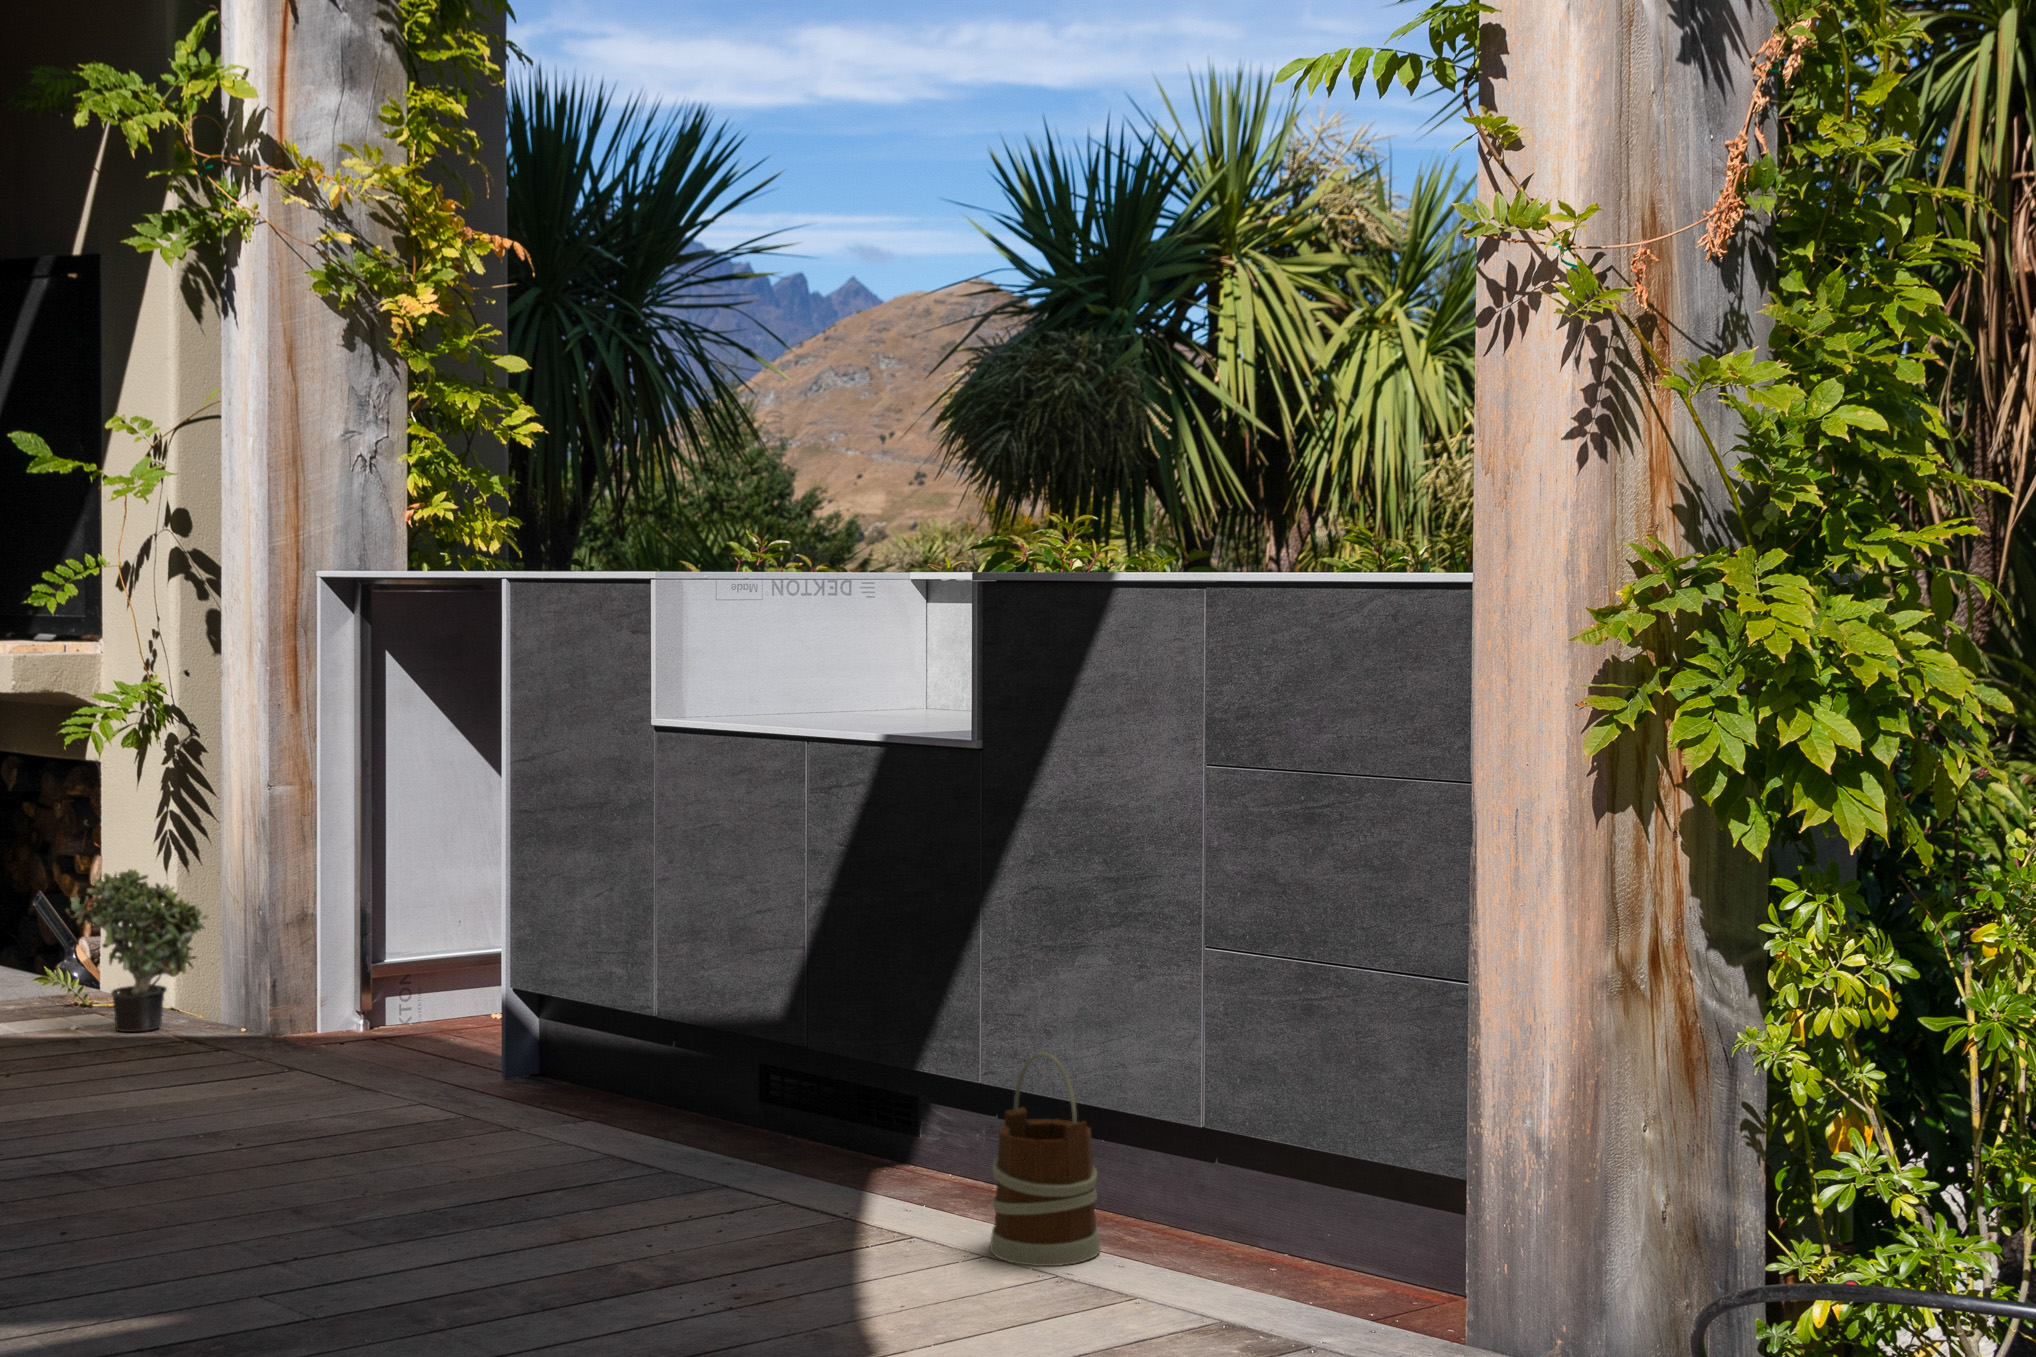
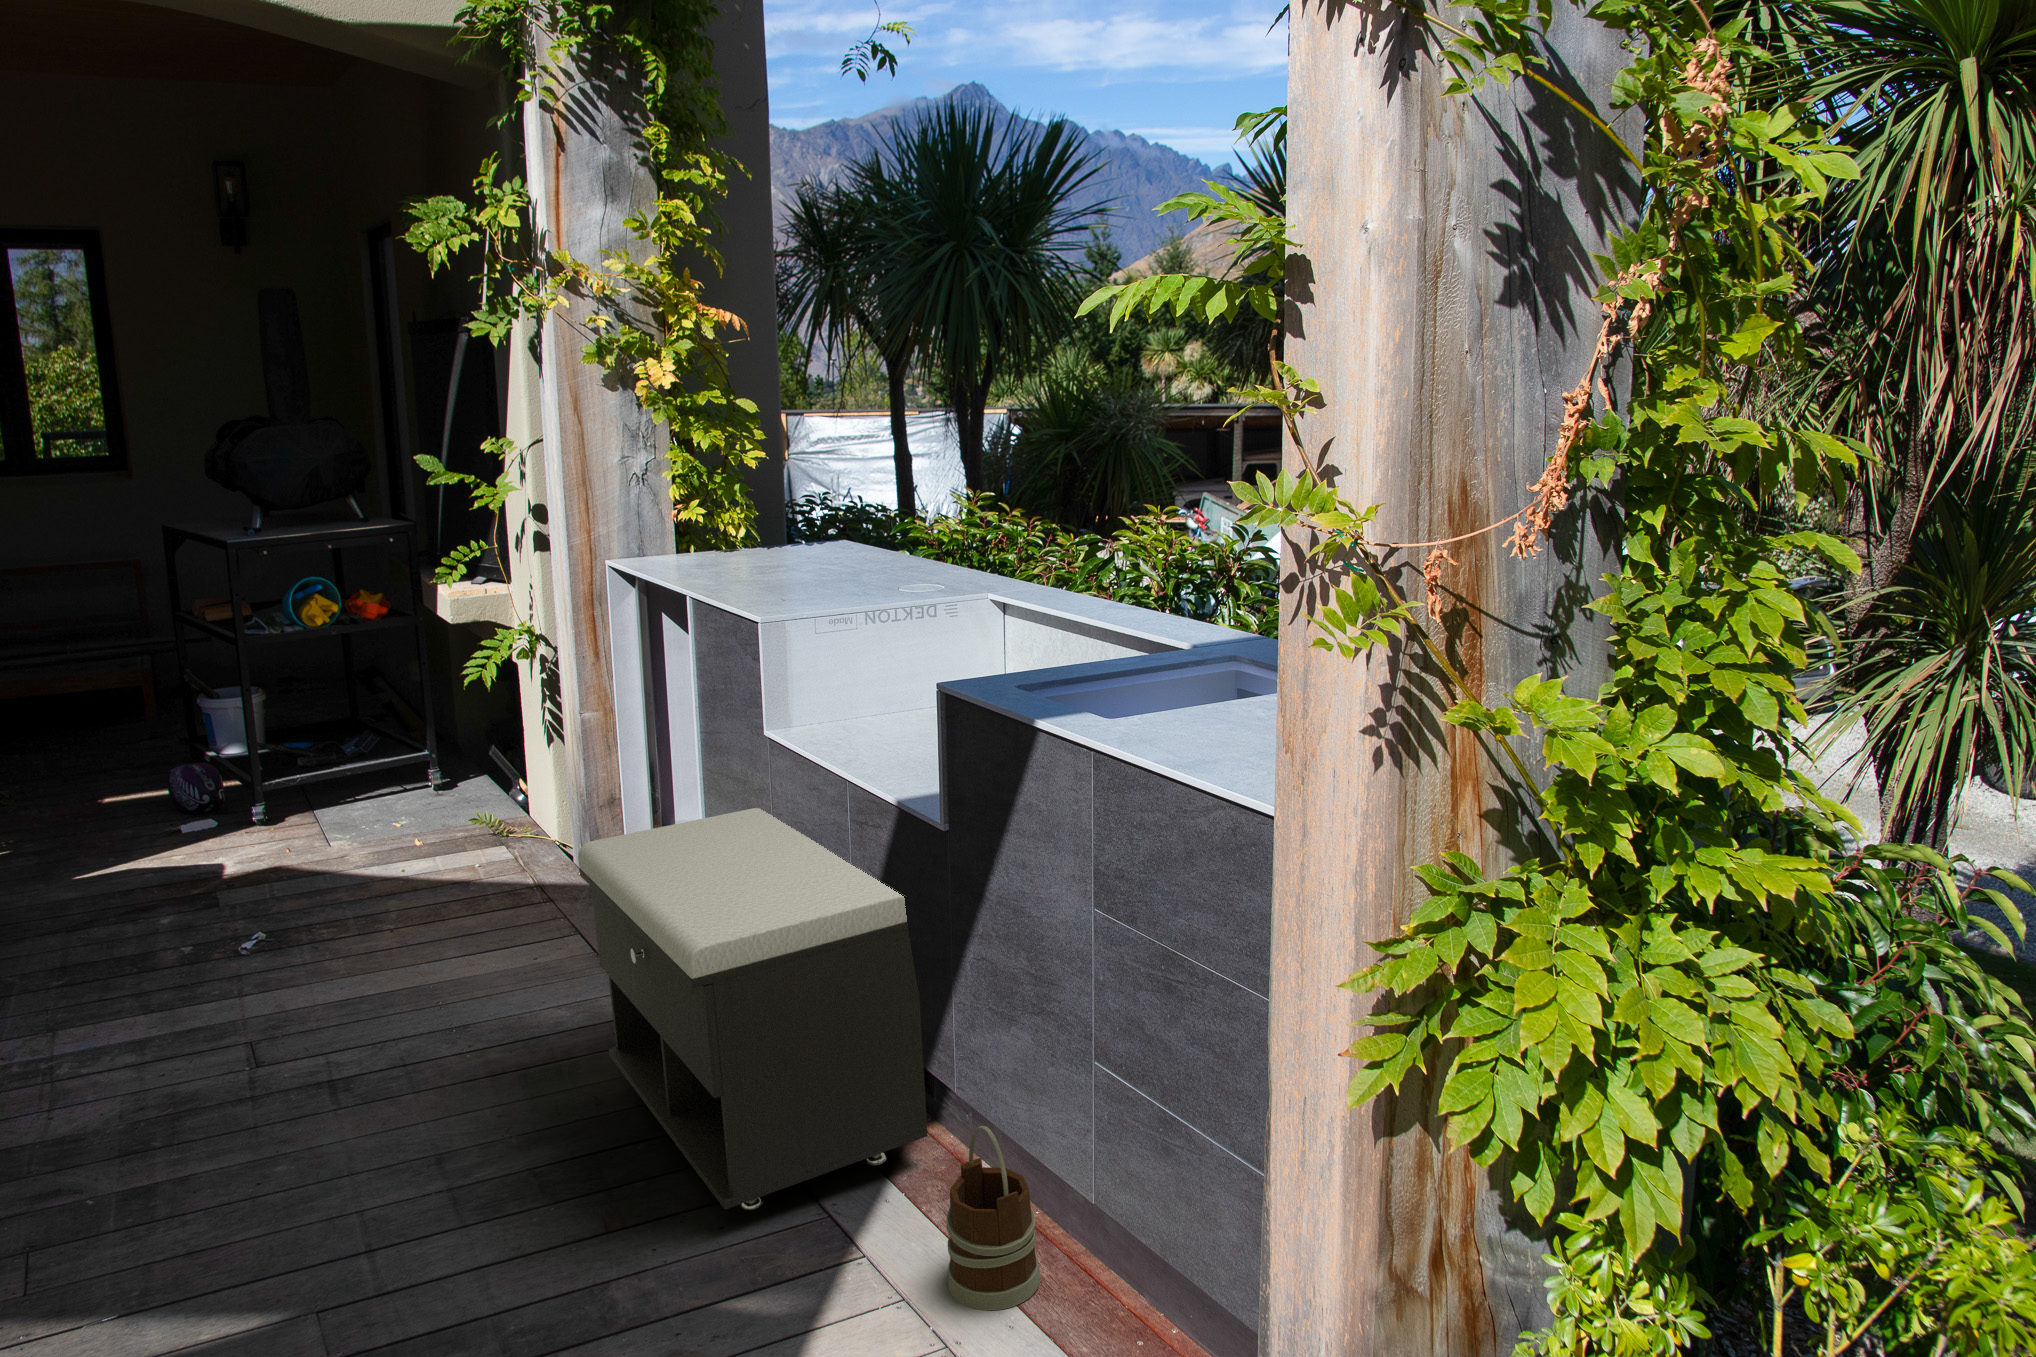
storage bench: none [422,809,907,1227] -> present [578,808,928,1210]
potted plant: present [66,870,208,1032] -> none [459,772,559,887]

